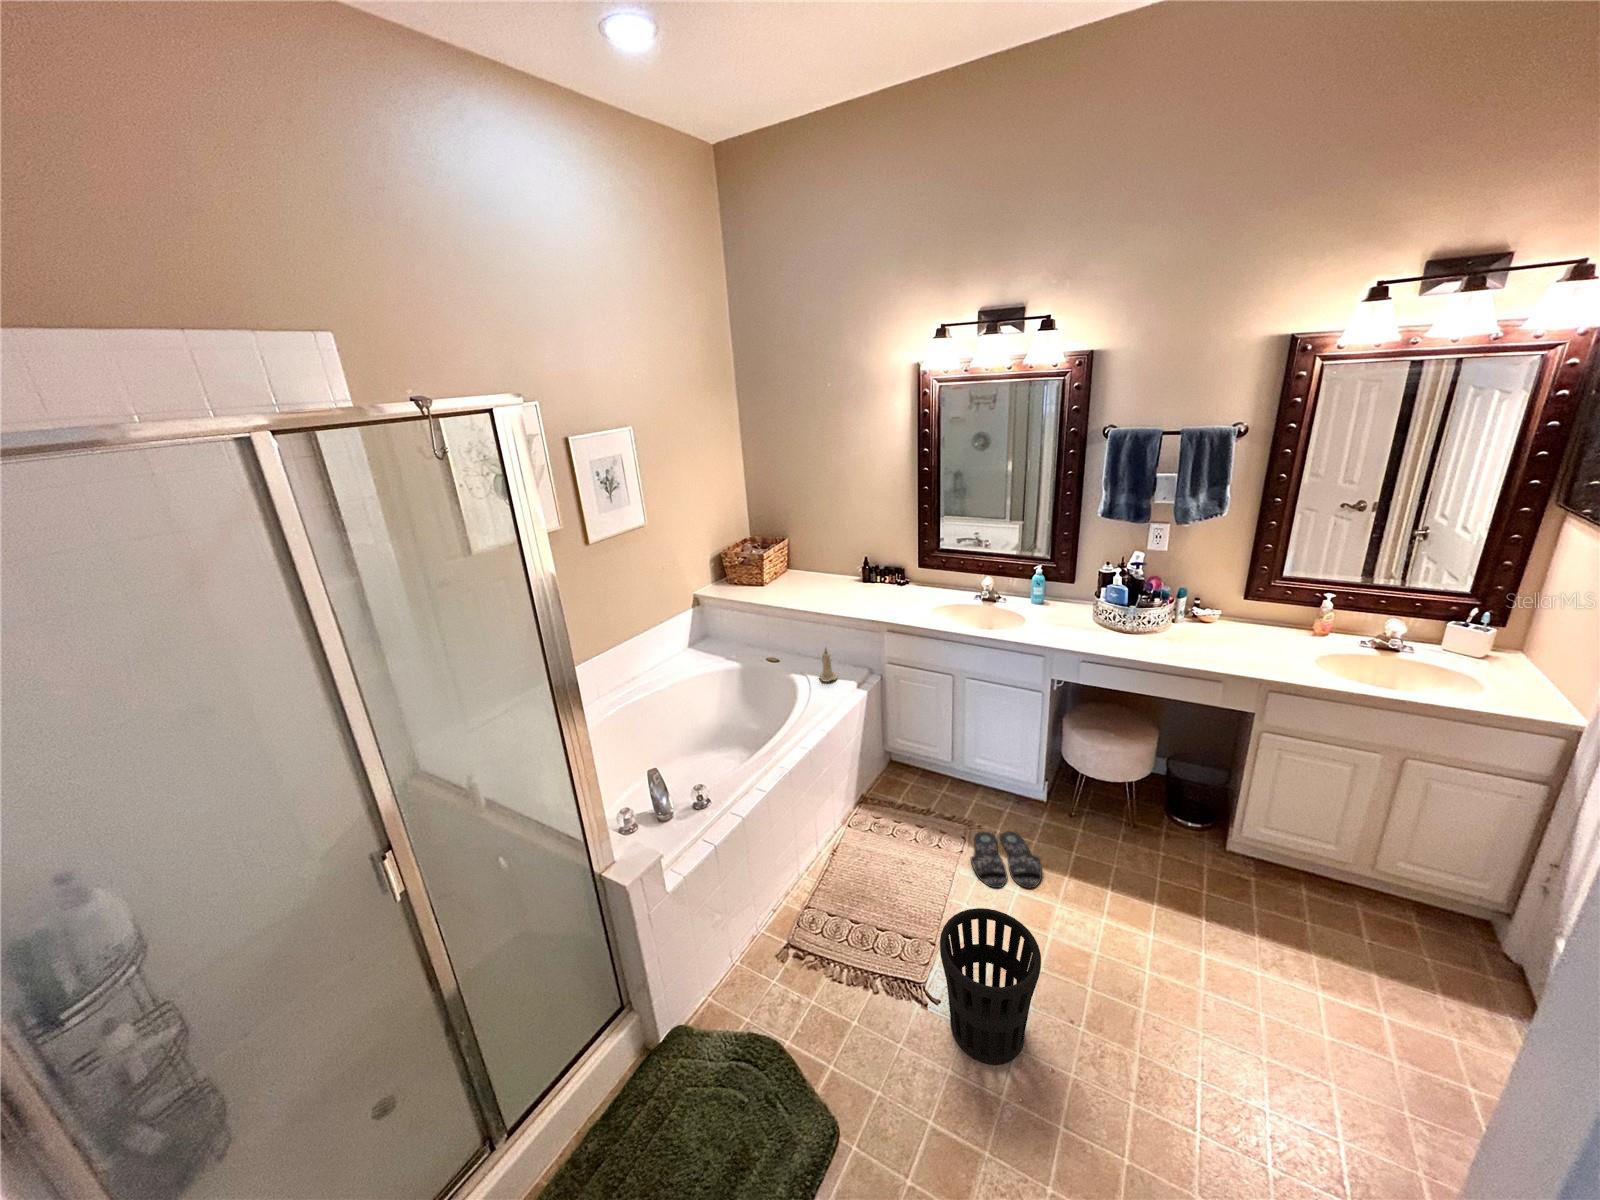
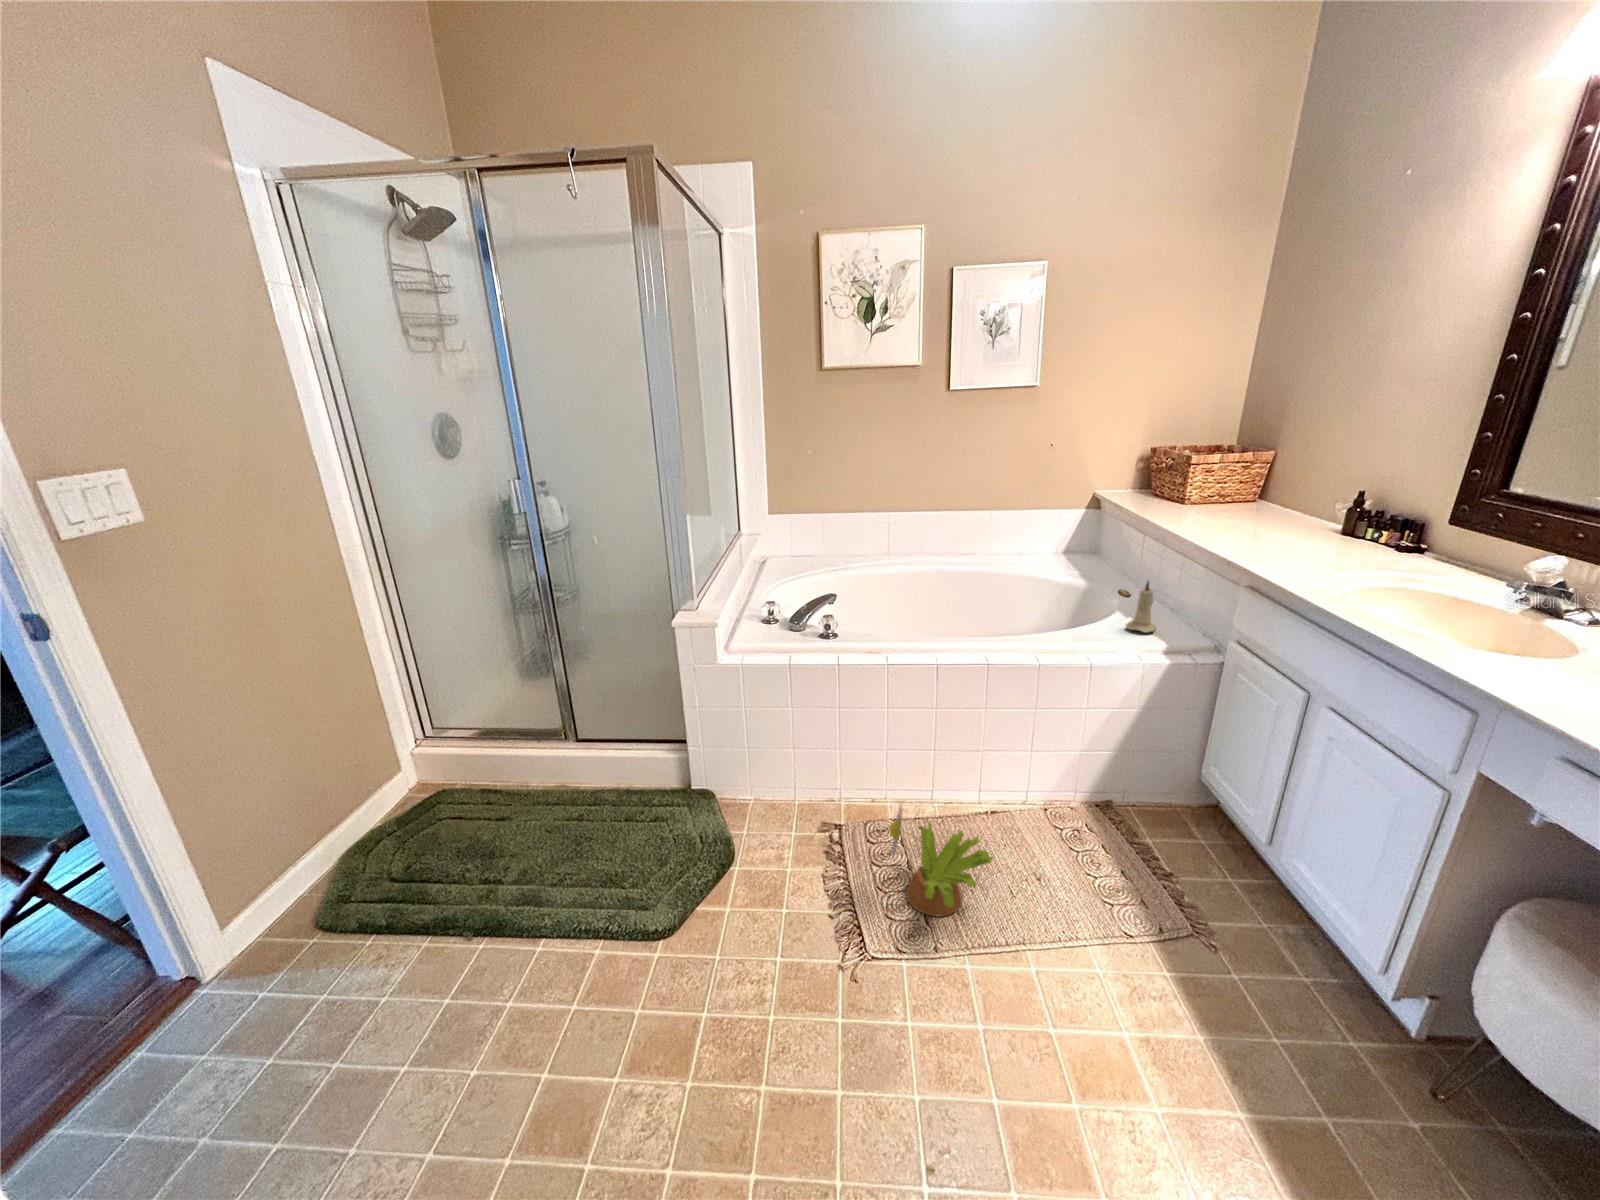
slippers: present [971,831,1042,888] -> none [1099,958,1268,1085]
decorative plant: none [846,861,930,937] -> present [890,807,993,917]
wastebasket: present [940,908,1041,1065] -> none [778,873,923,1104]

